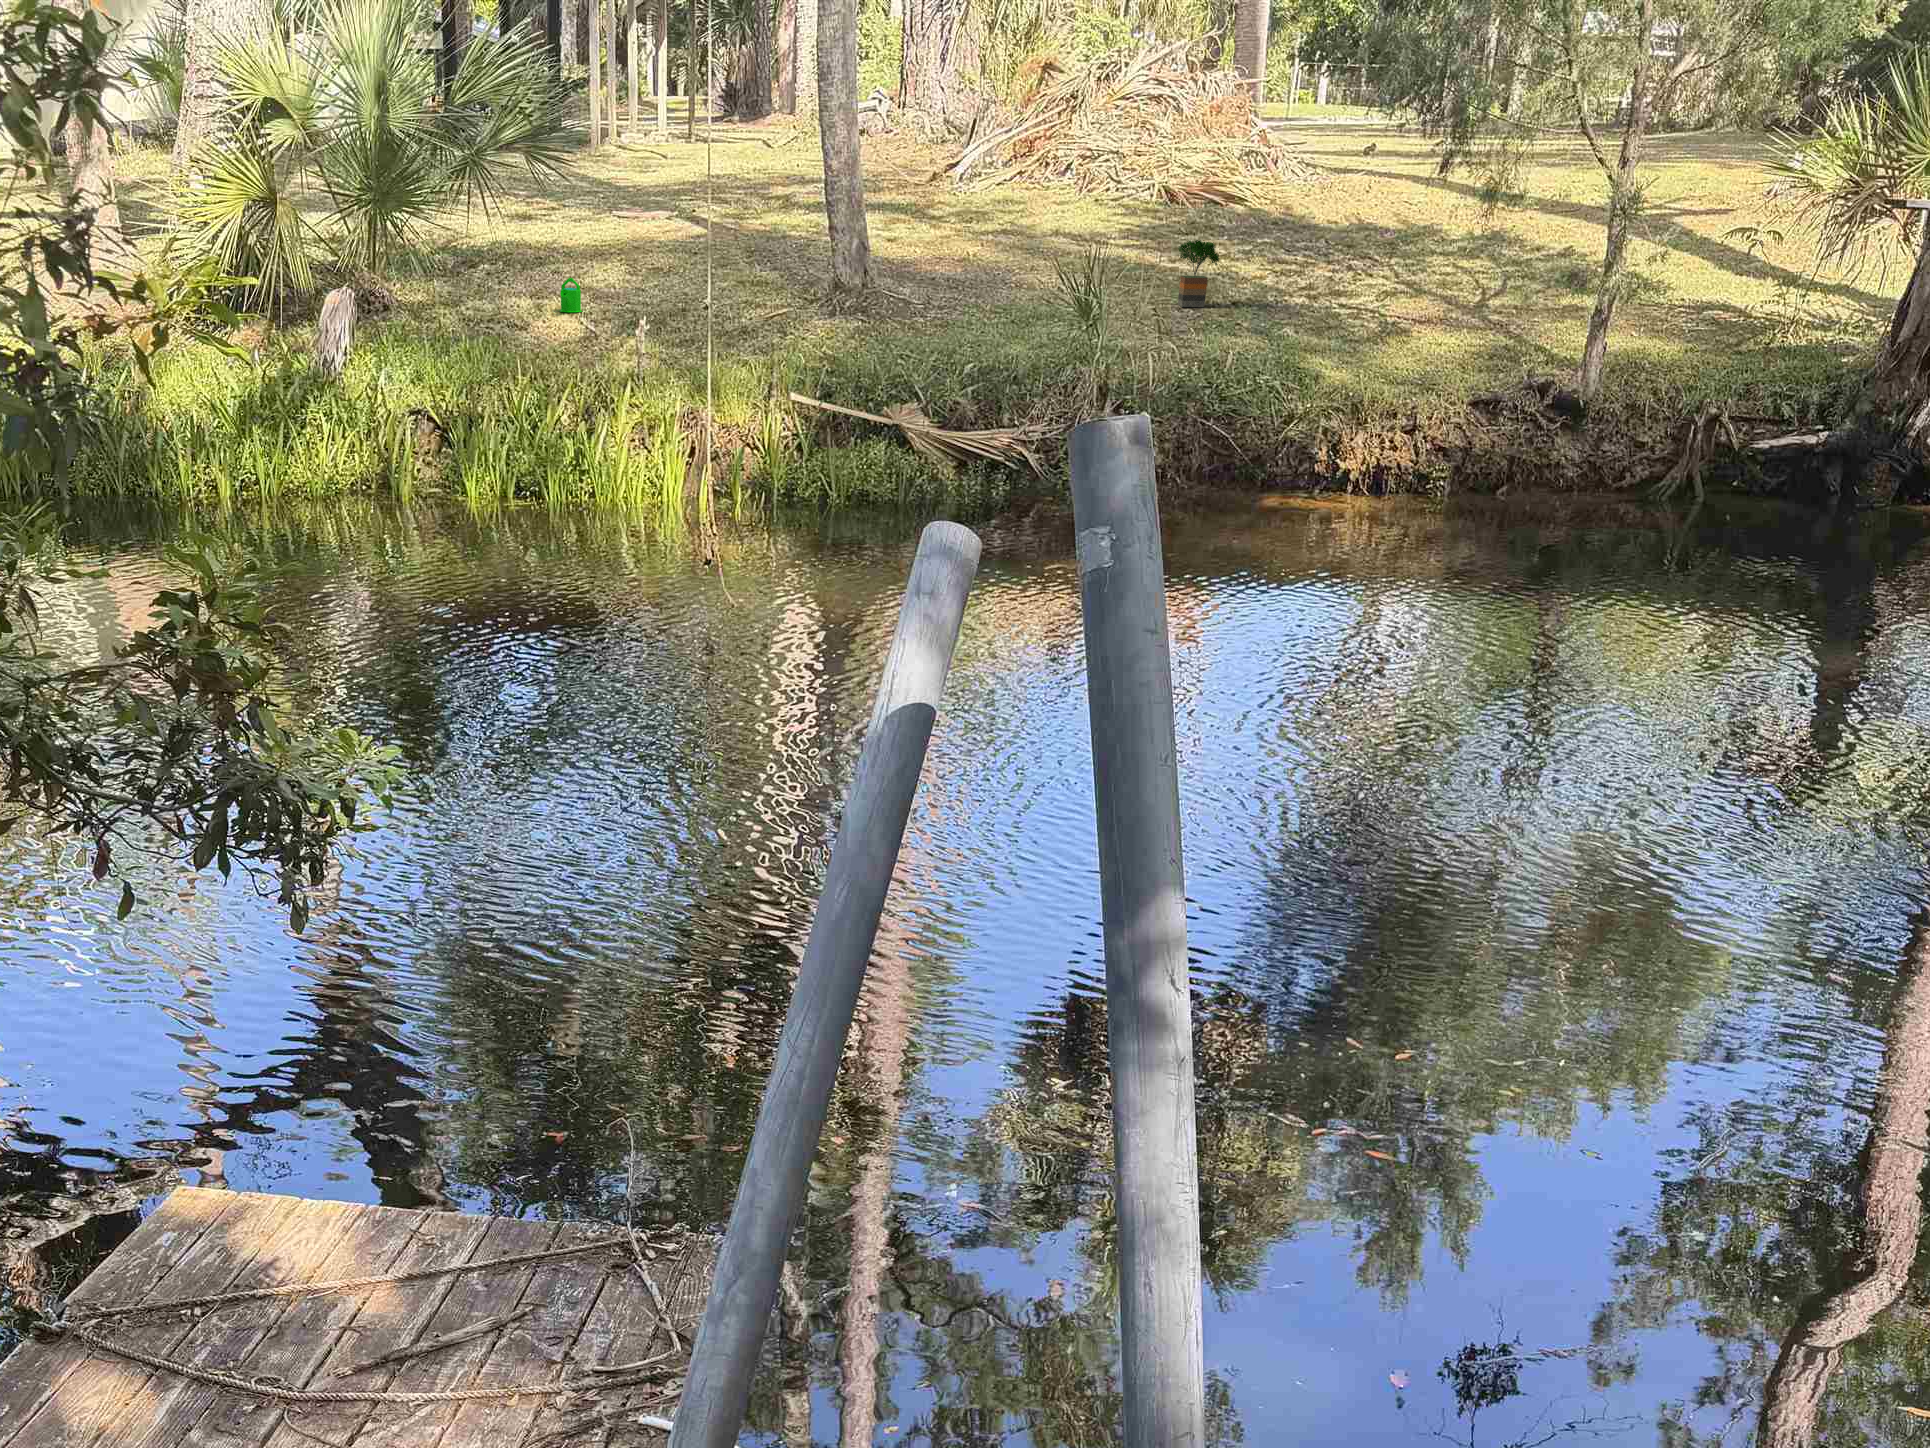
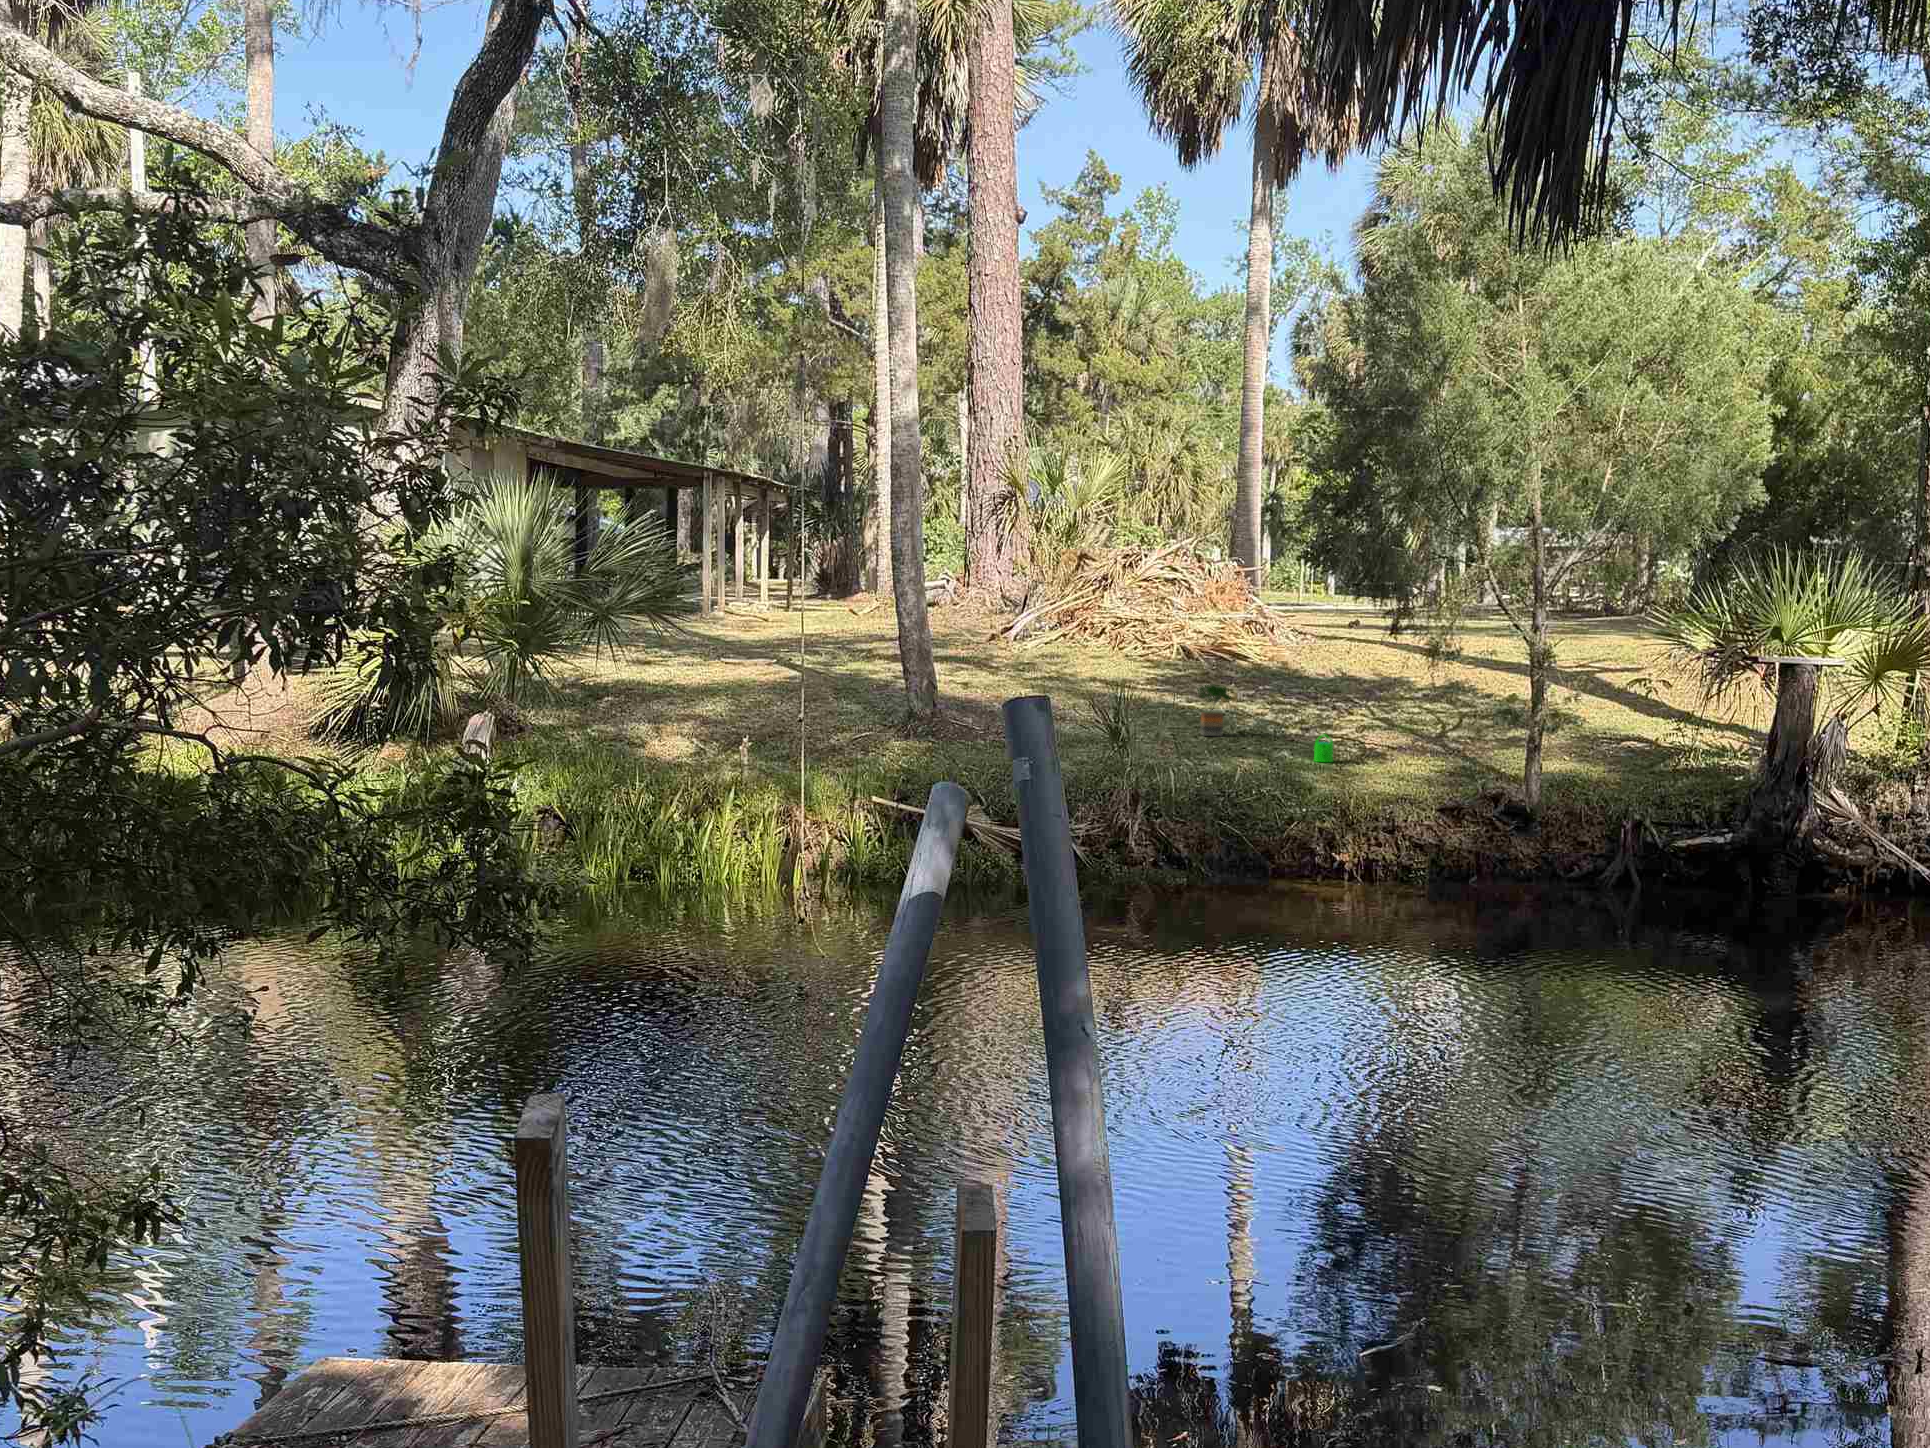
watering can: present [560,278,582,313] -> present [1314,734,1333,762]

